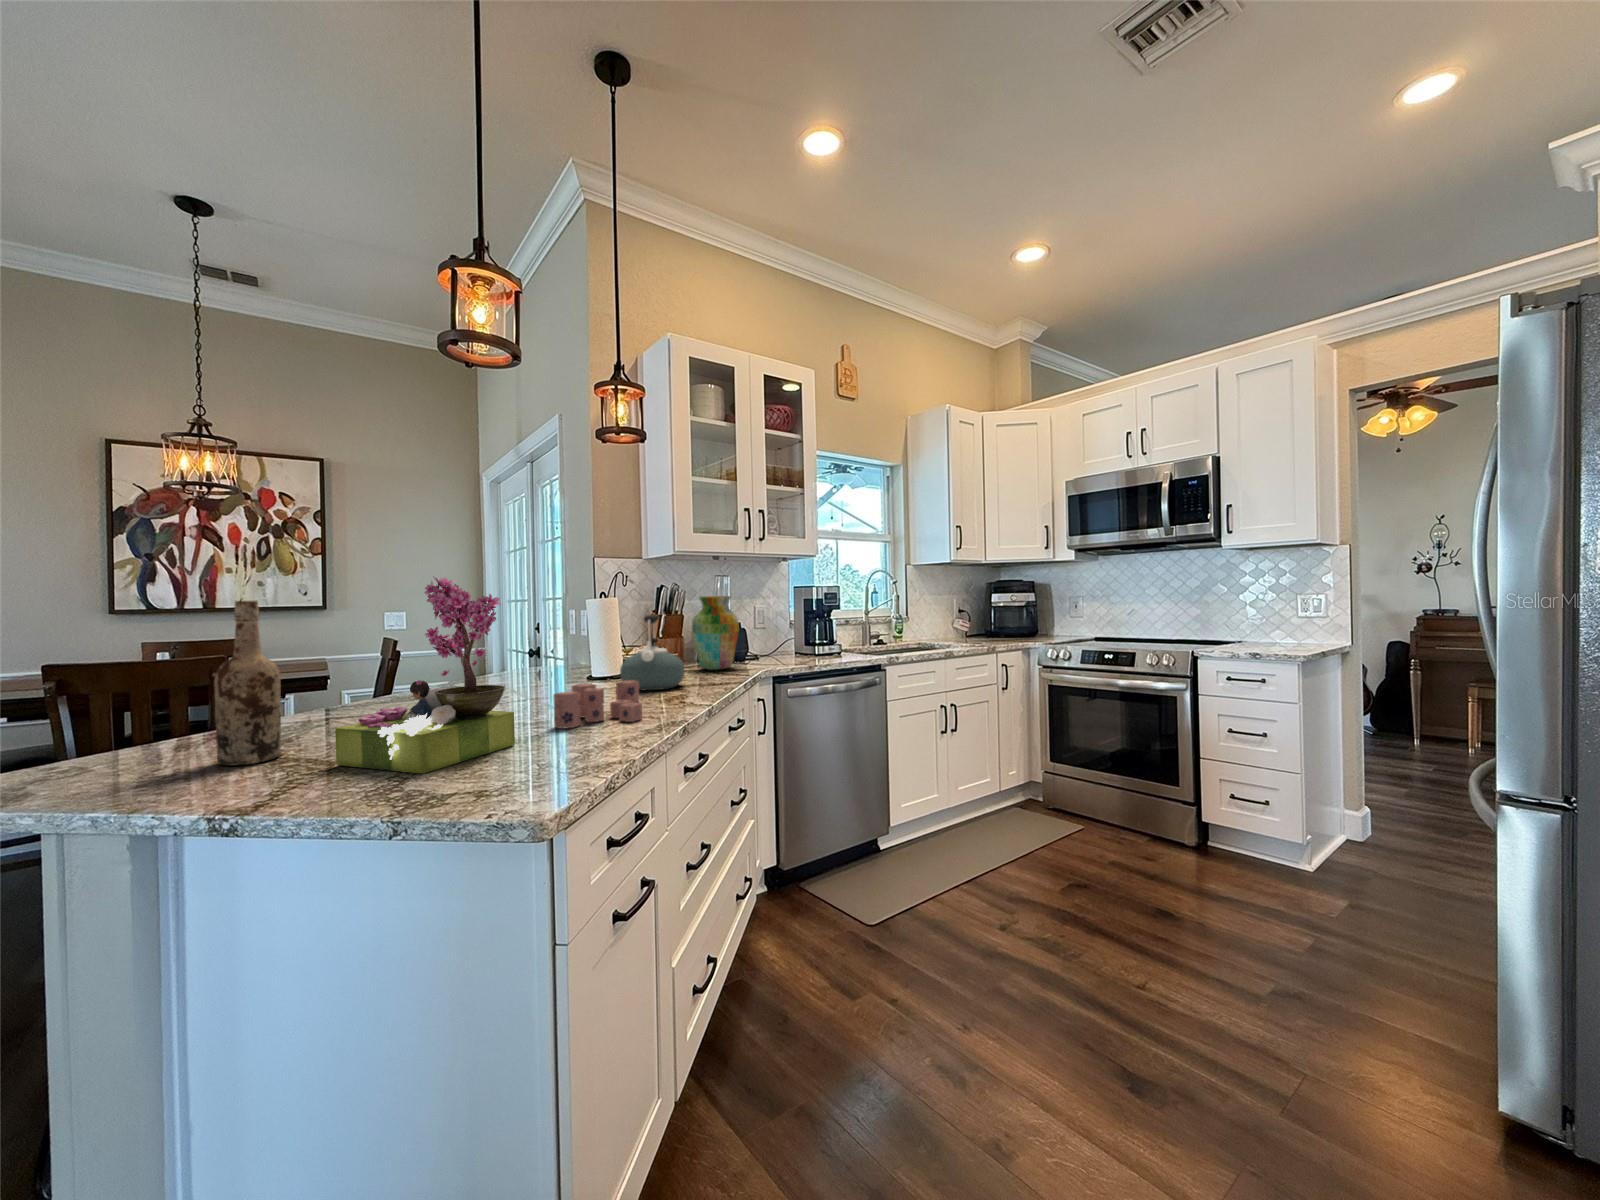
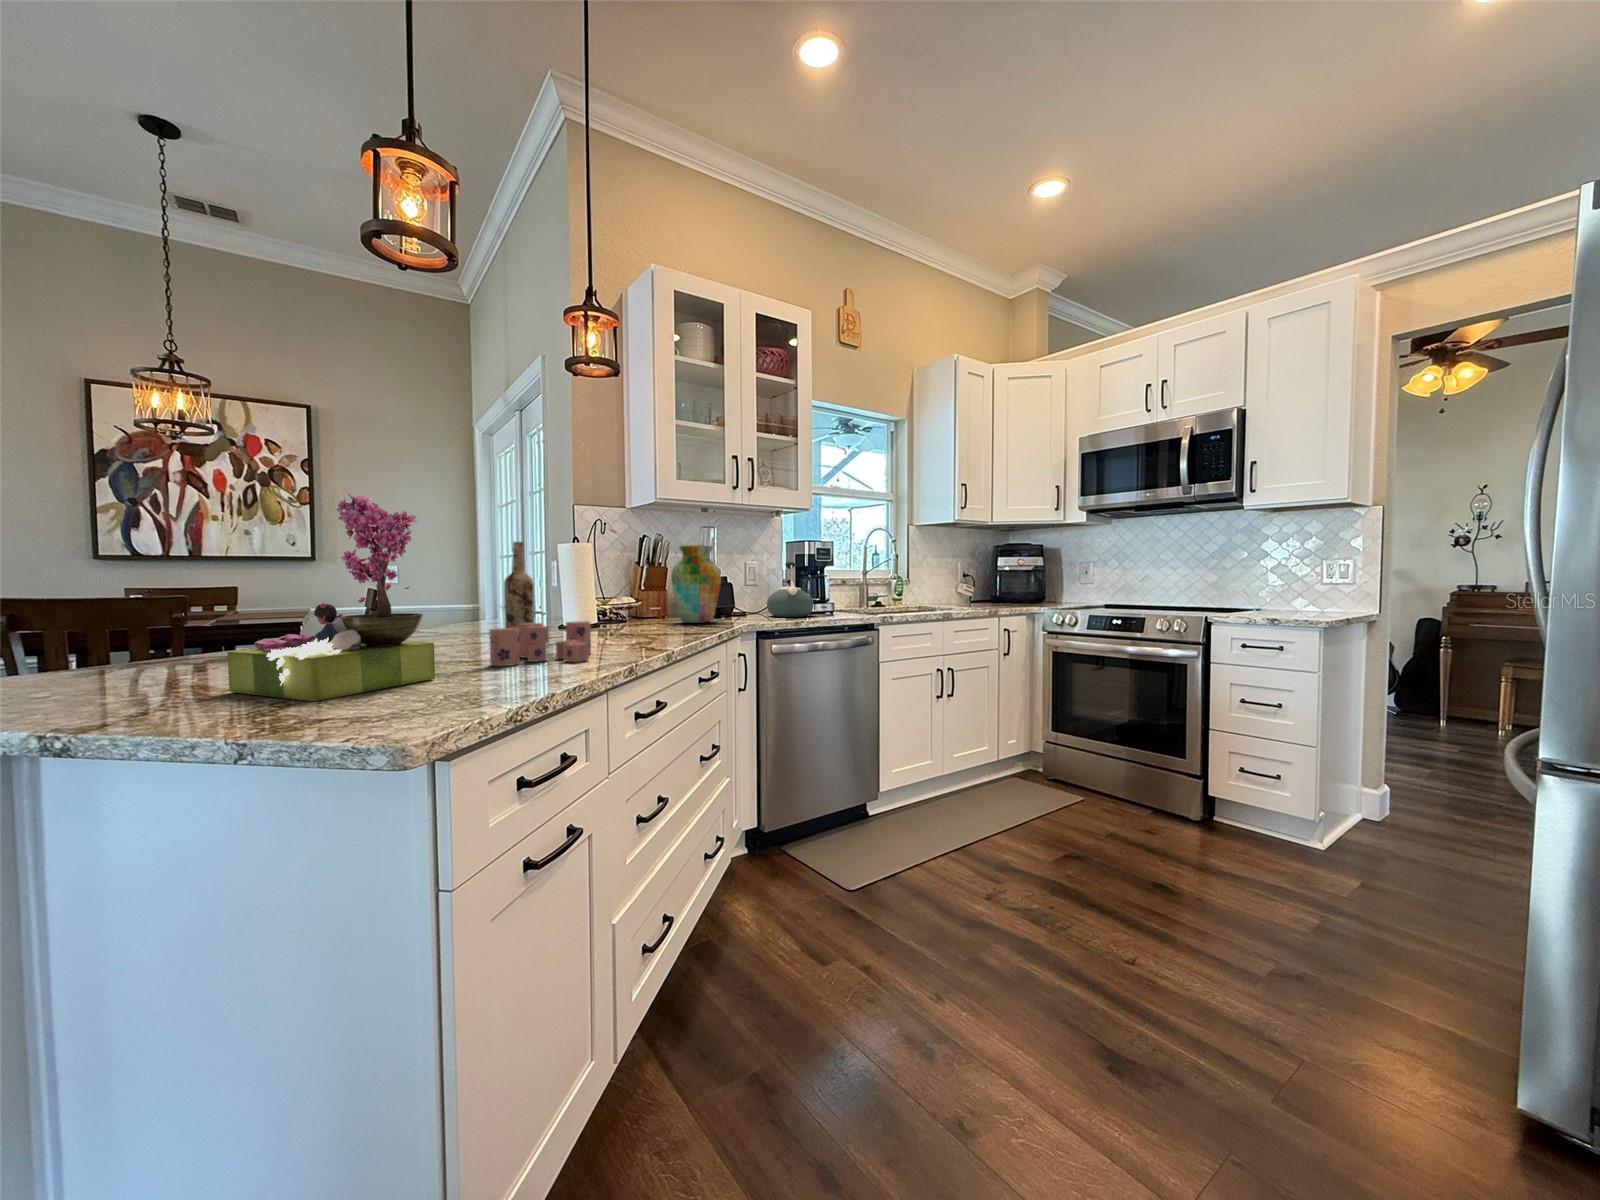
wine bottle: present [214,601,281,766] -> present [504,542,534,628]
kettle: present [620,614,685,690] -> present [767,562,813,617]

